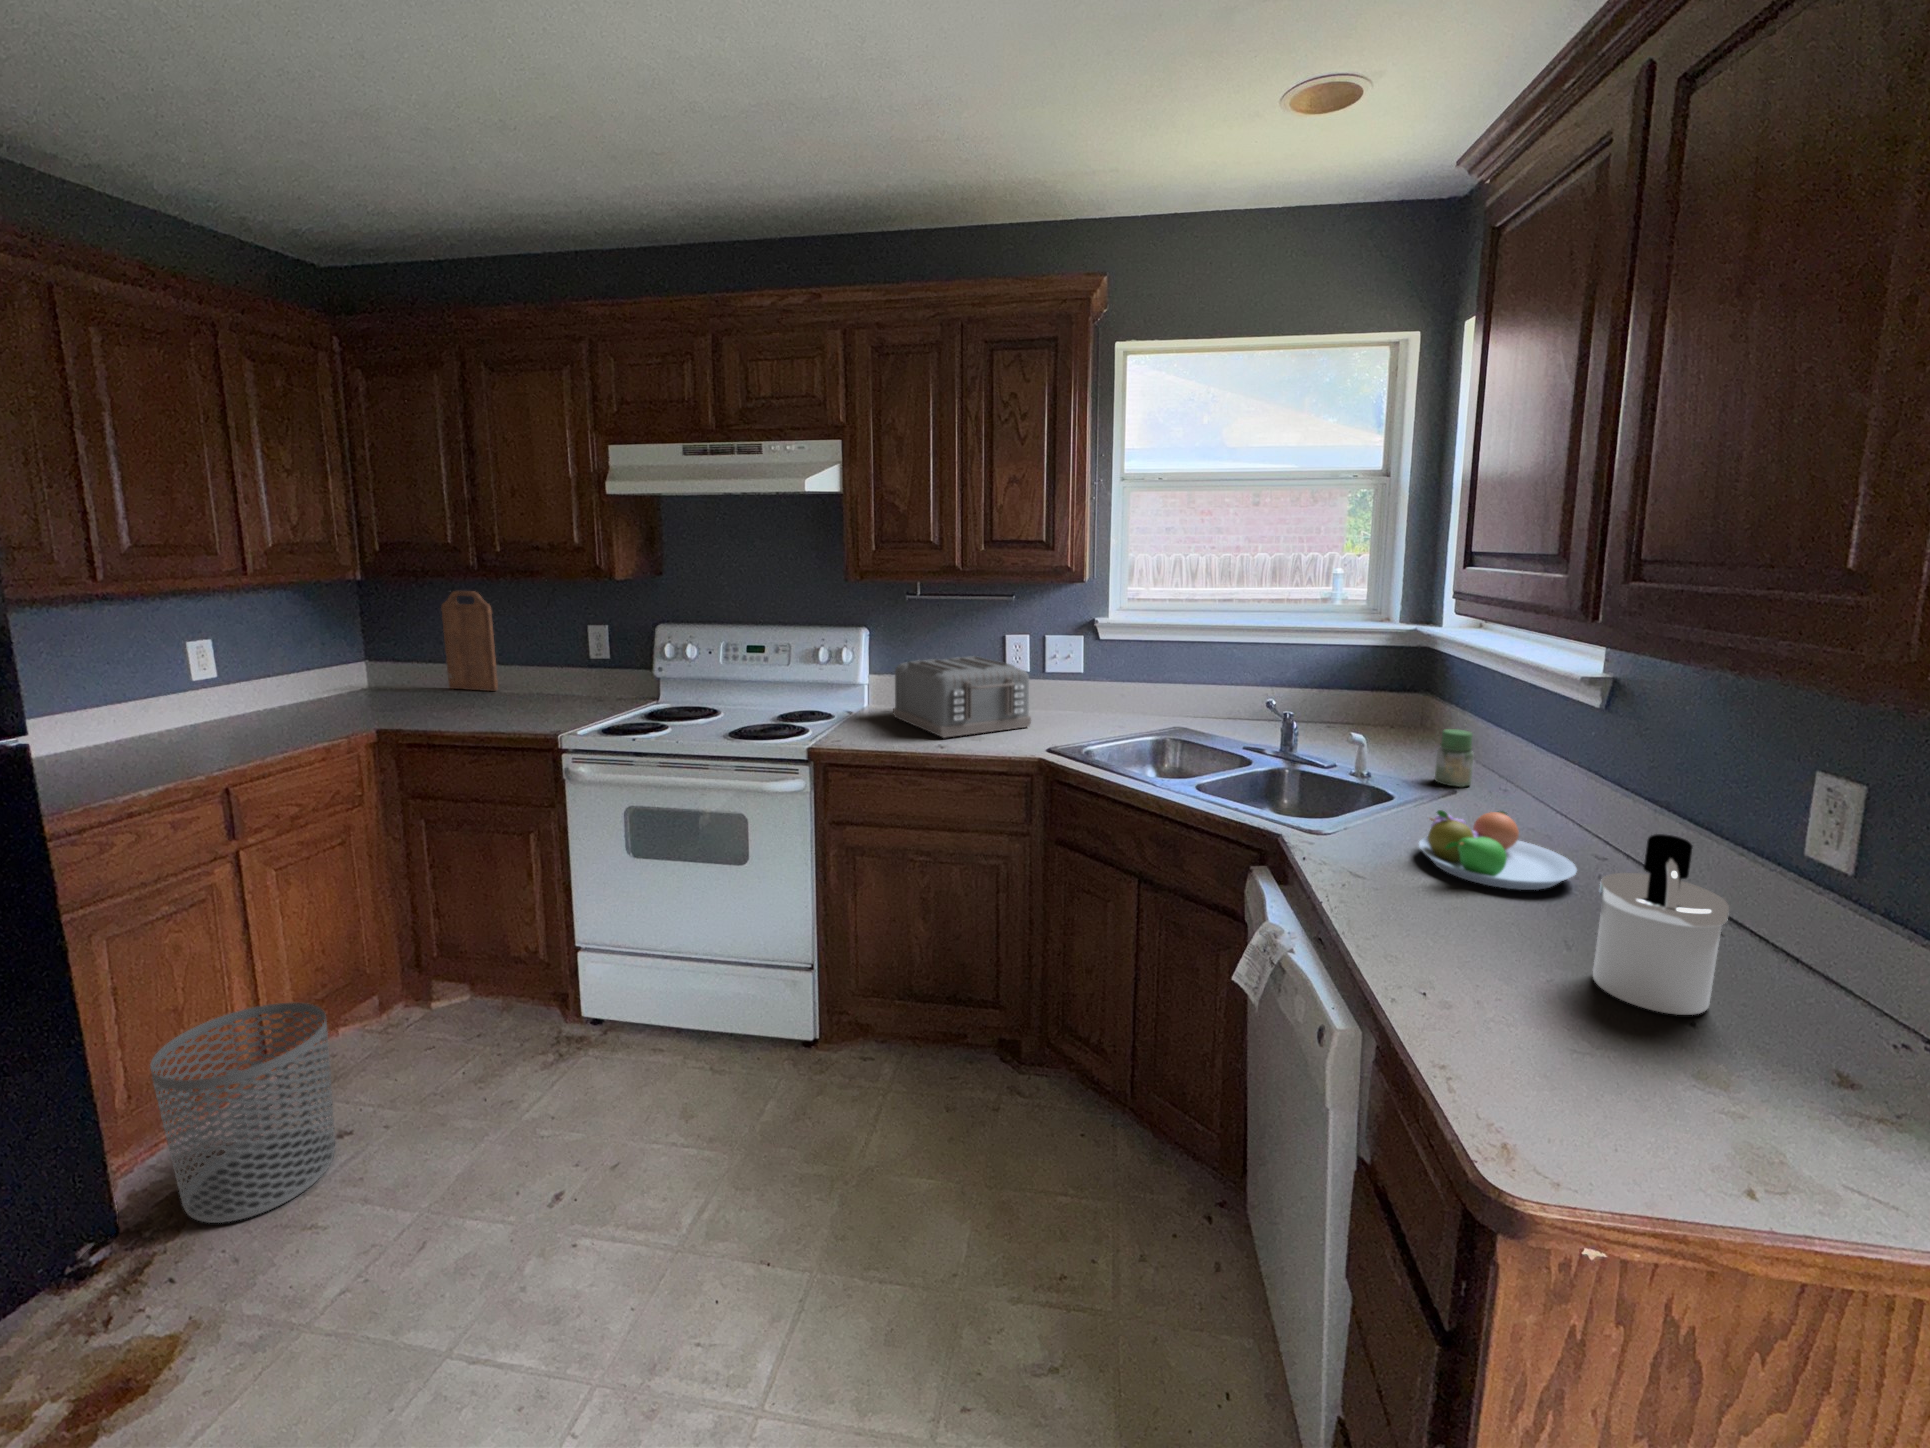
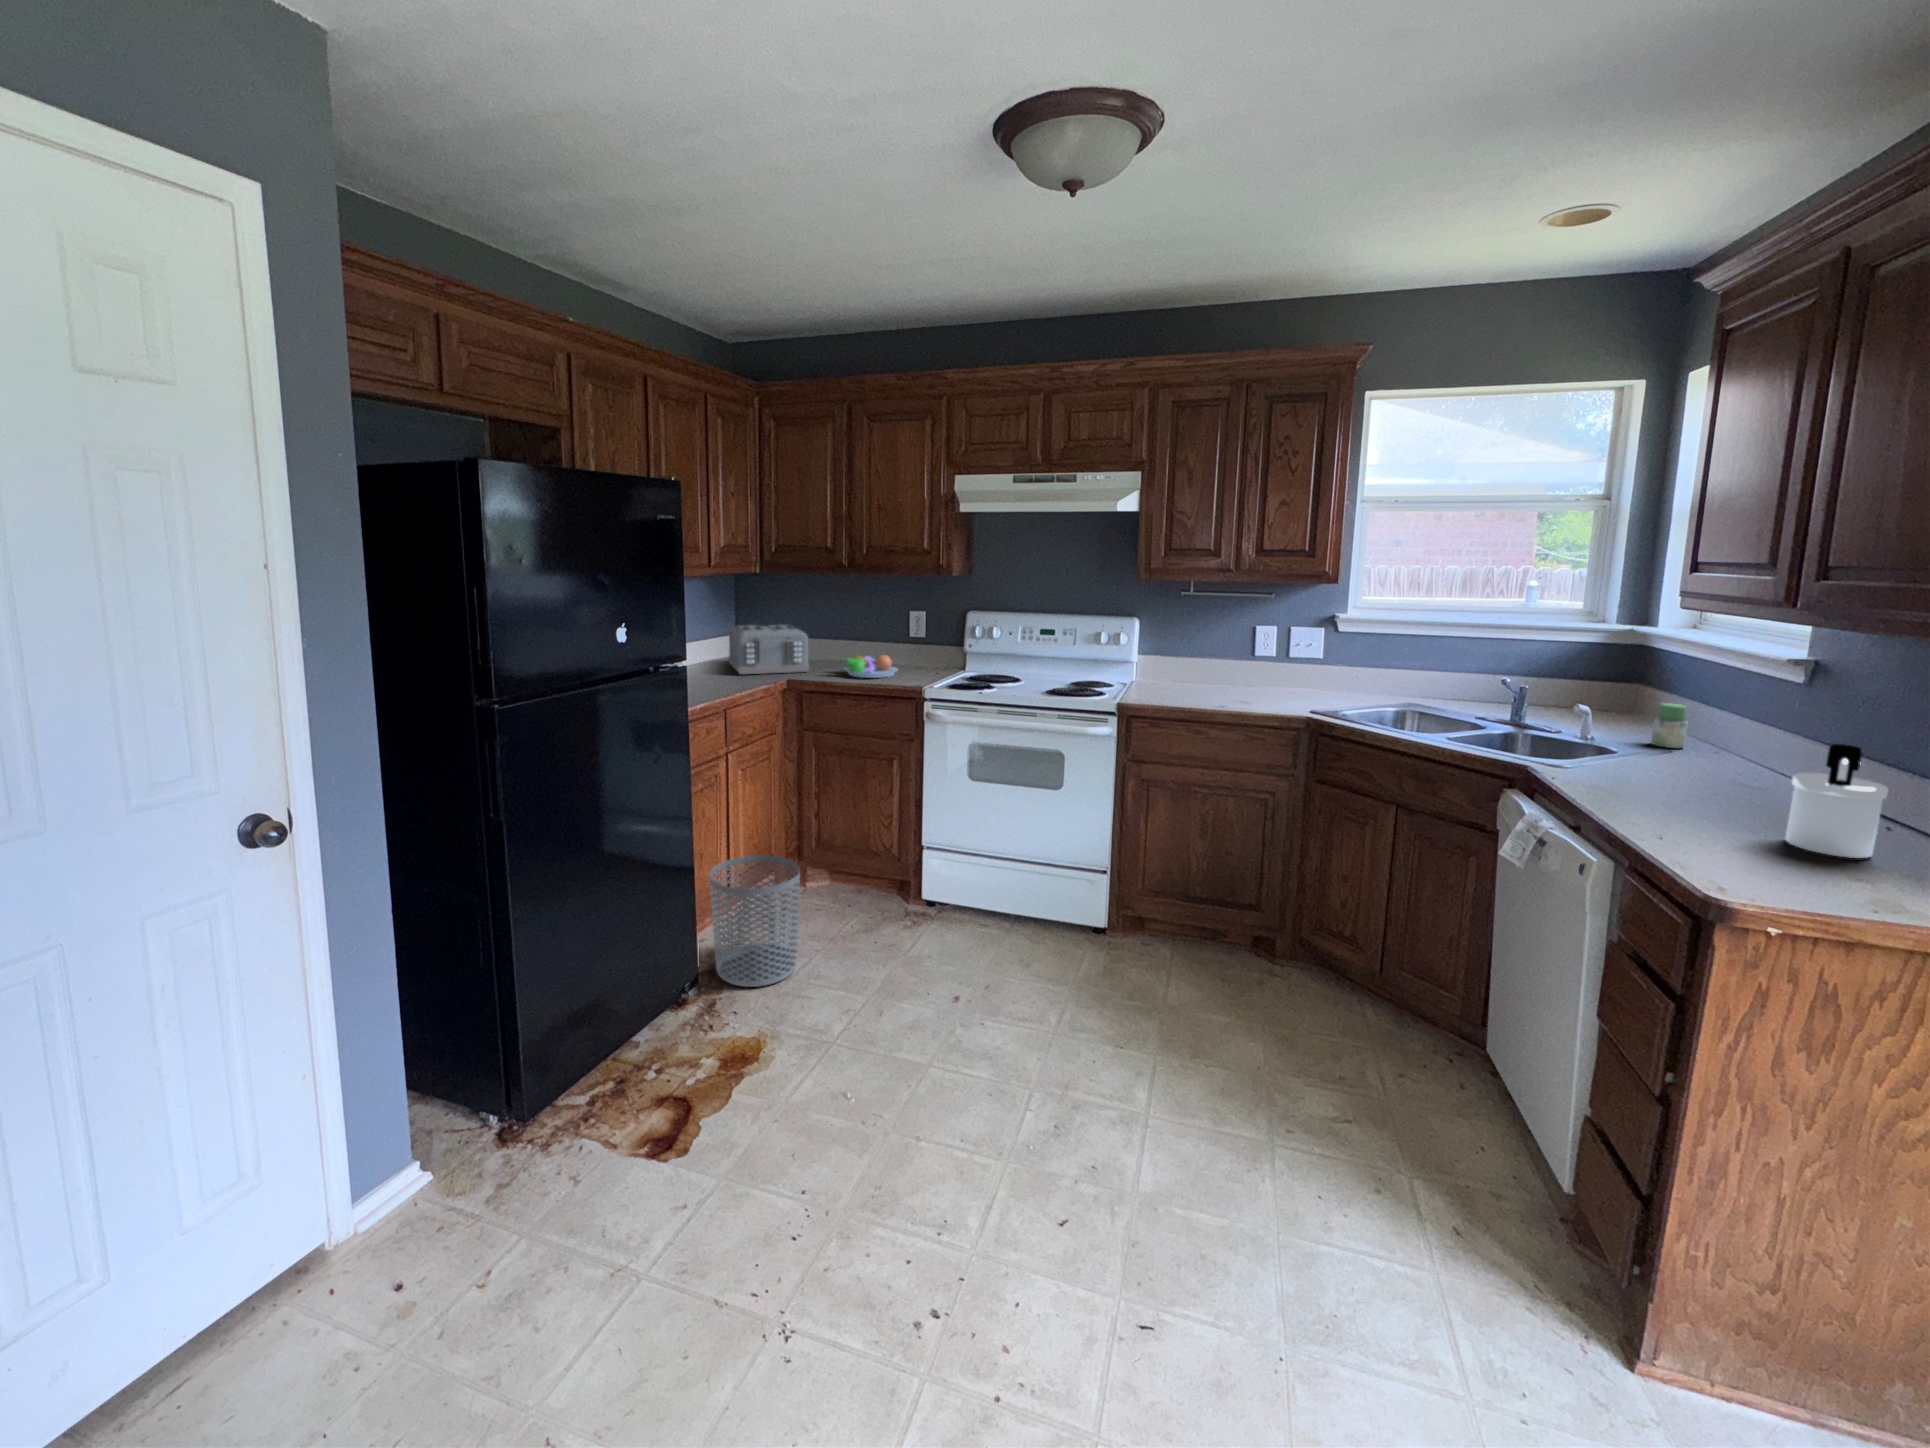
cutting board: present [441,591,498,691] -> none [800,584,838,660]
toaster: present [893,656,1031,738] -> present [729,625,810,674]
fruit bowl: present [1419,810,1577,890] -> present [840,655,898,678]

